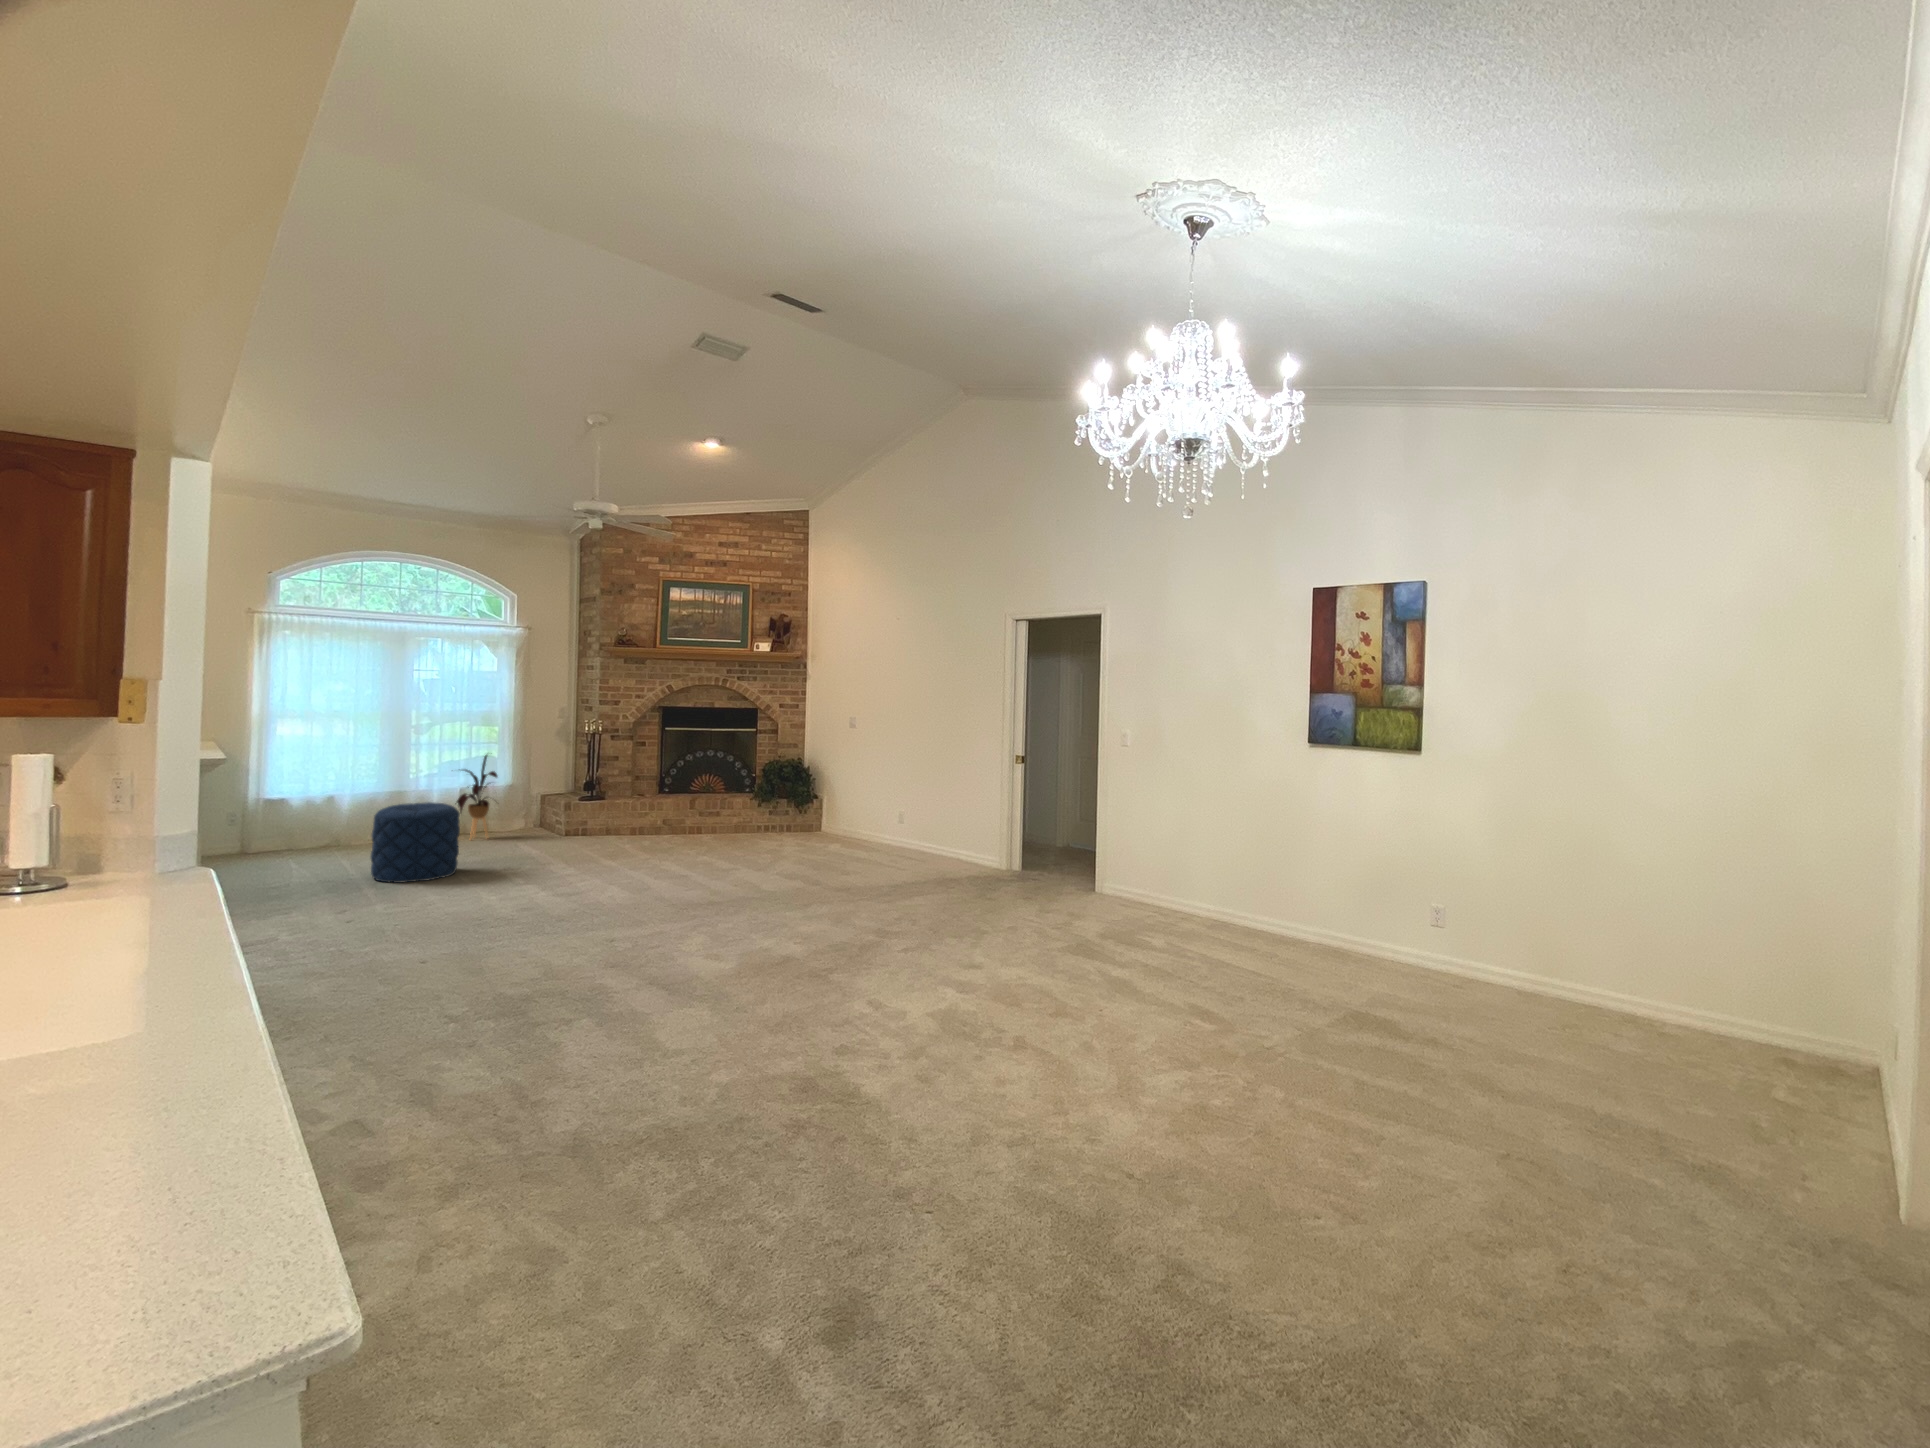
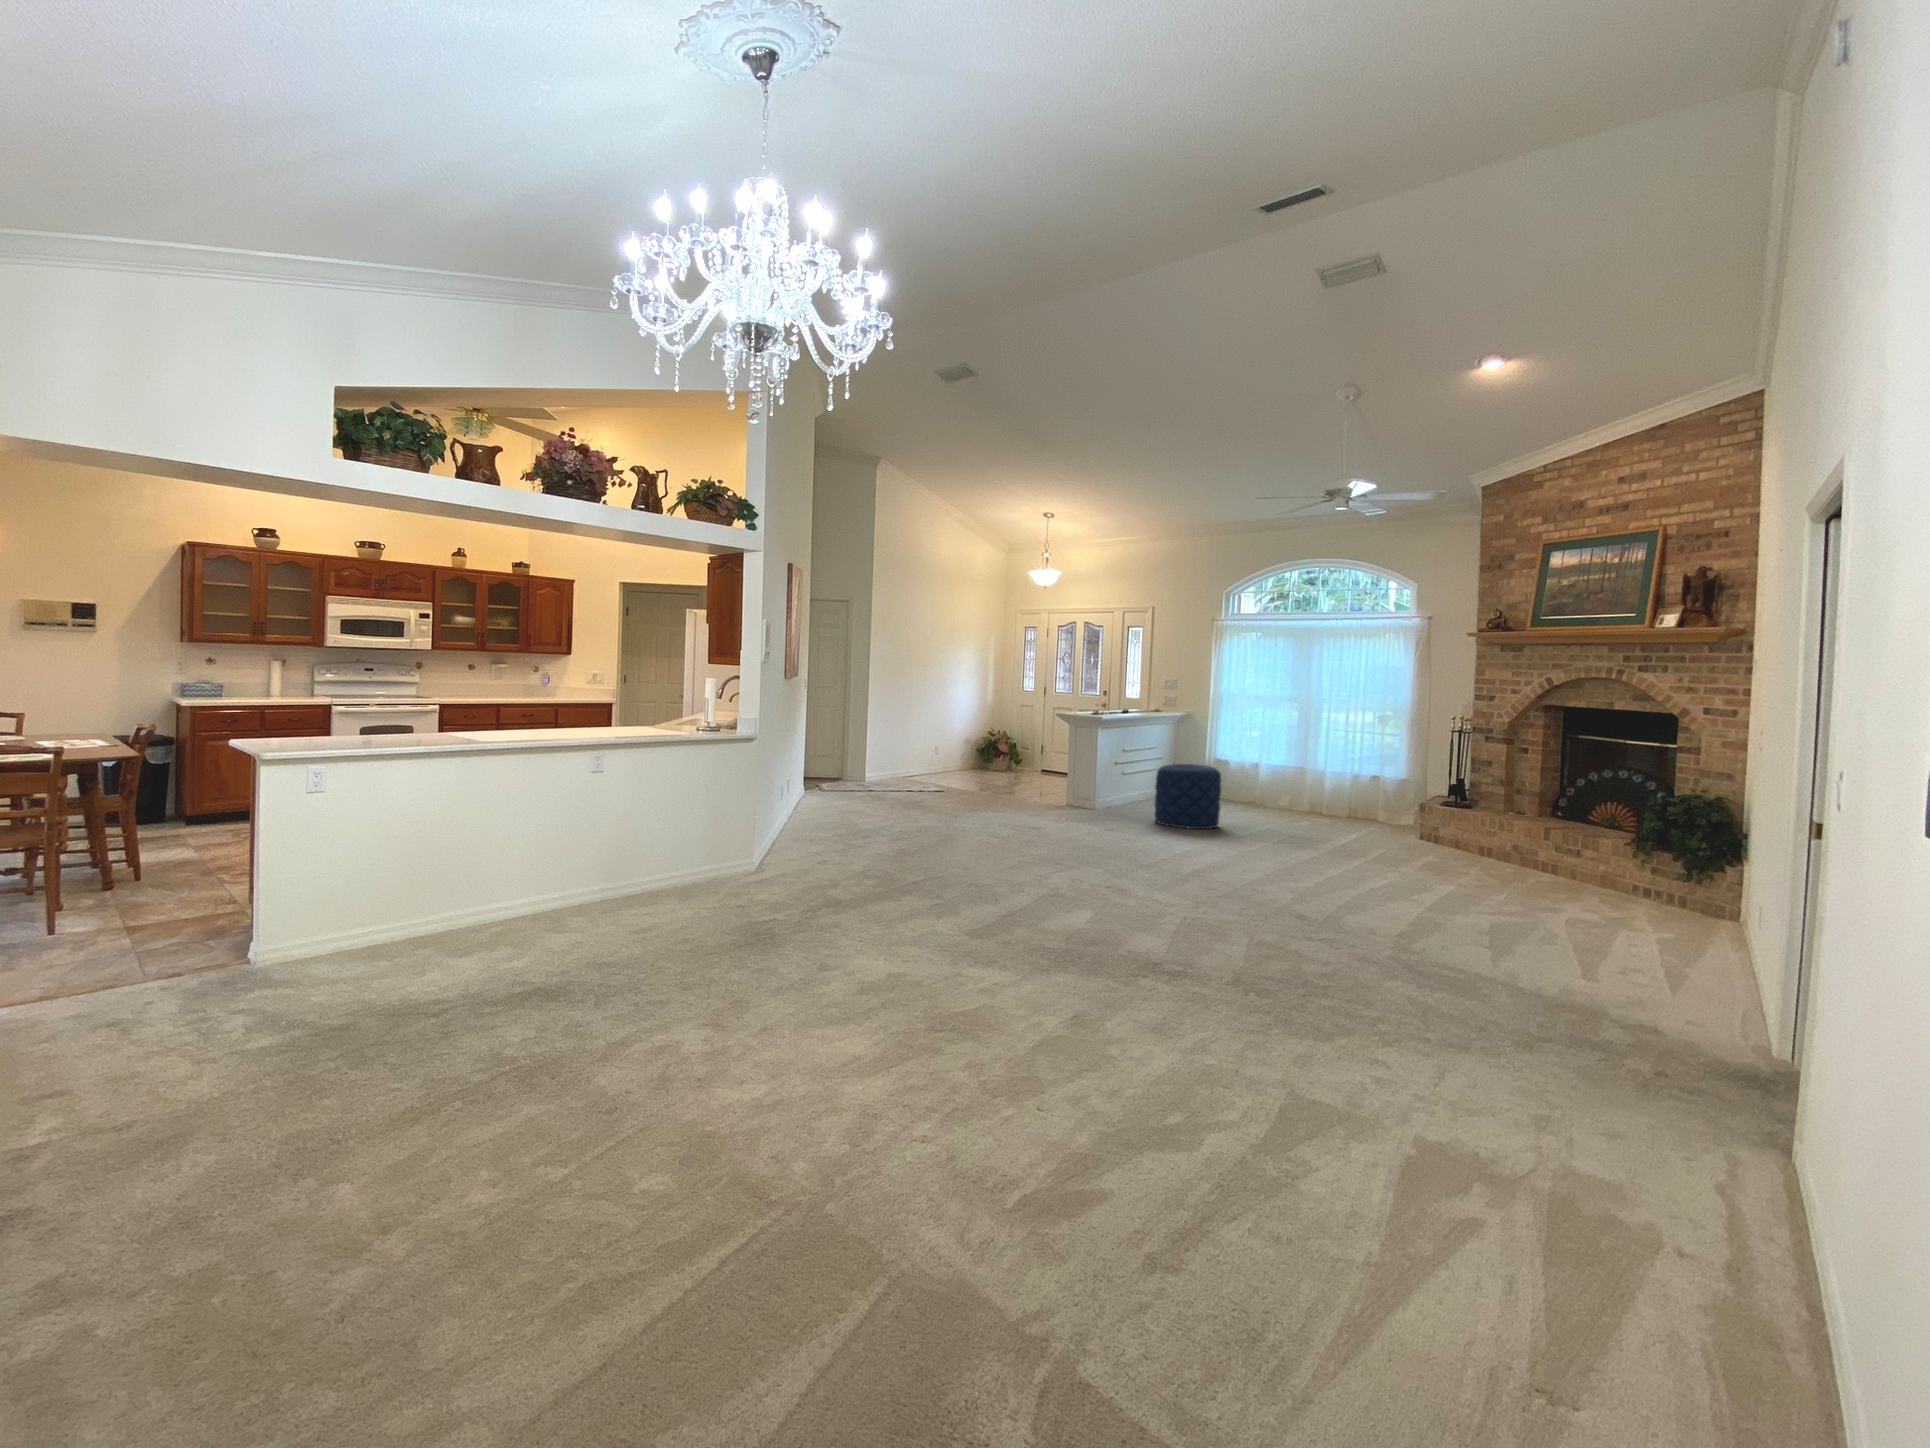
house plant: present [457,755,497,839] -> none [1320,741,1370,828]

